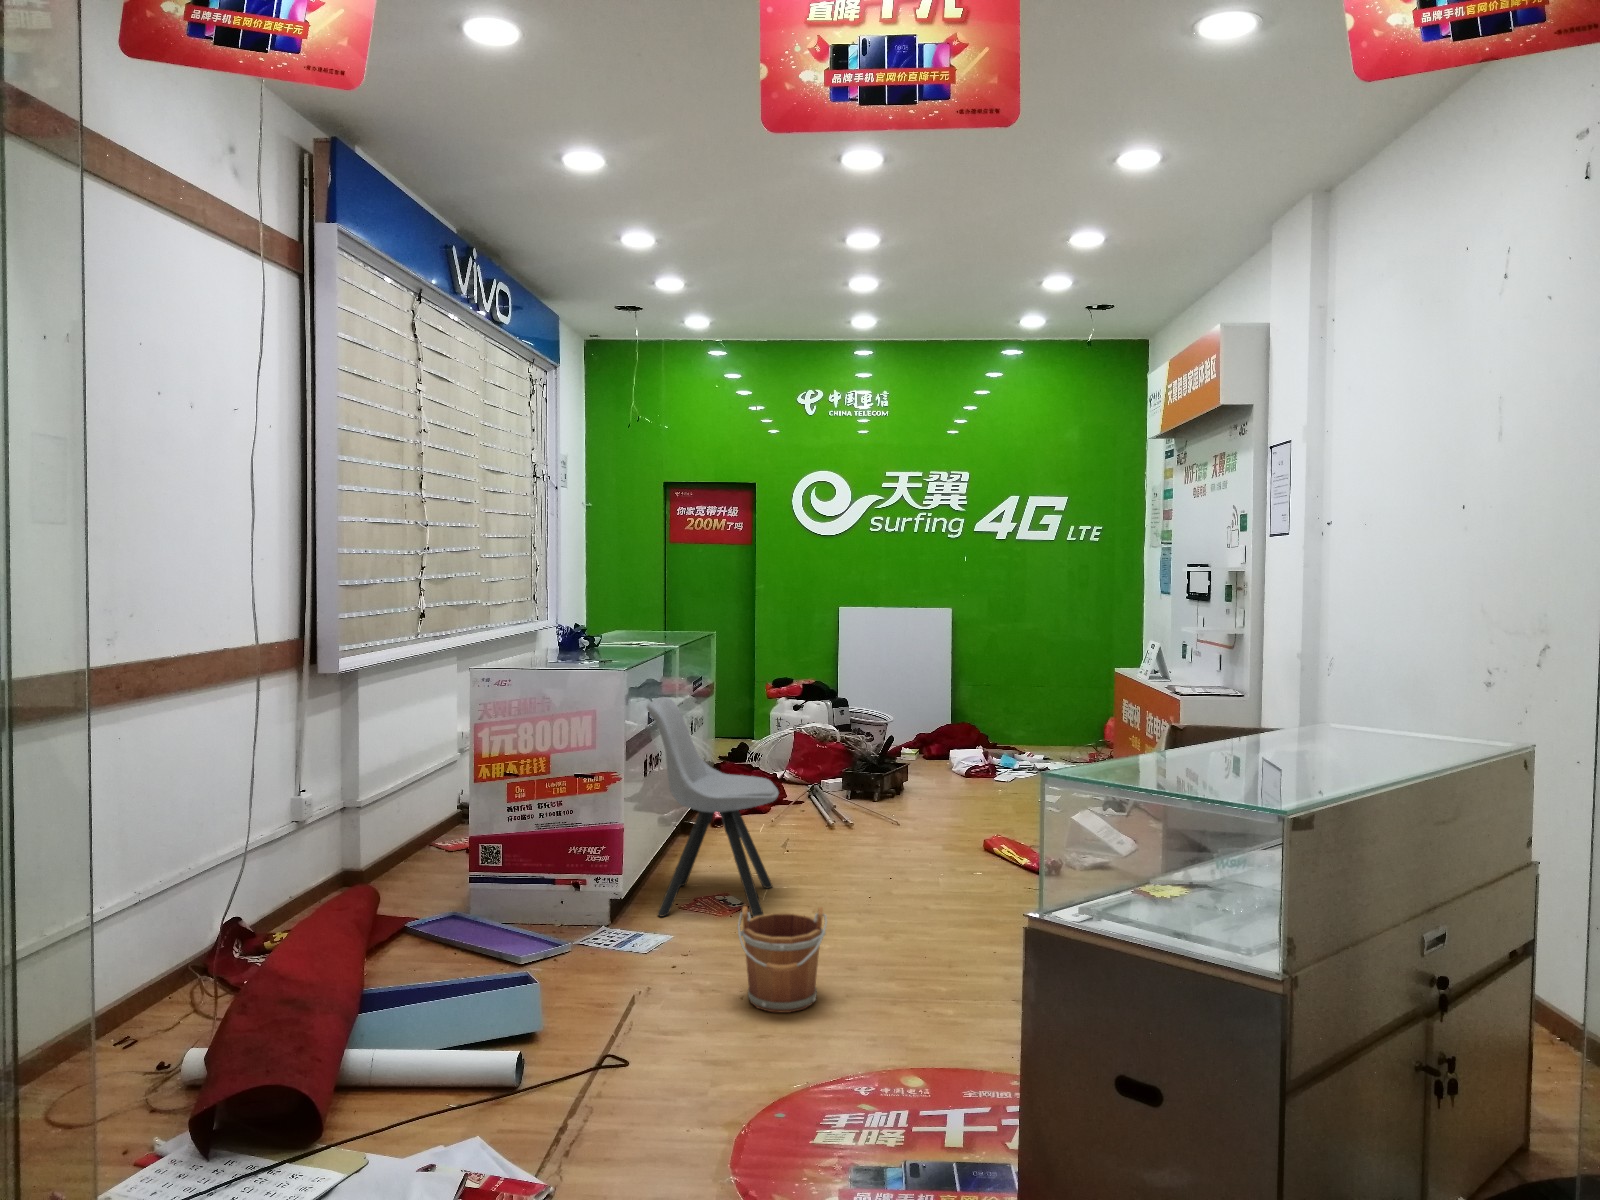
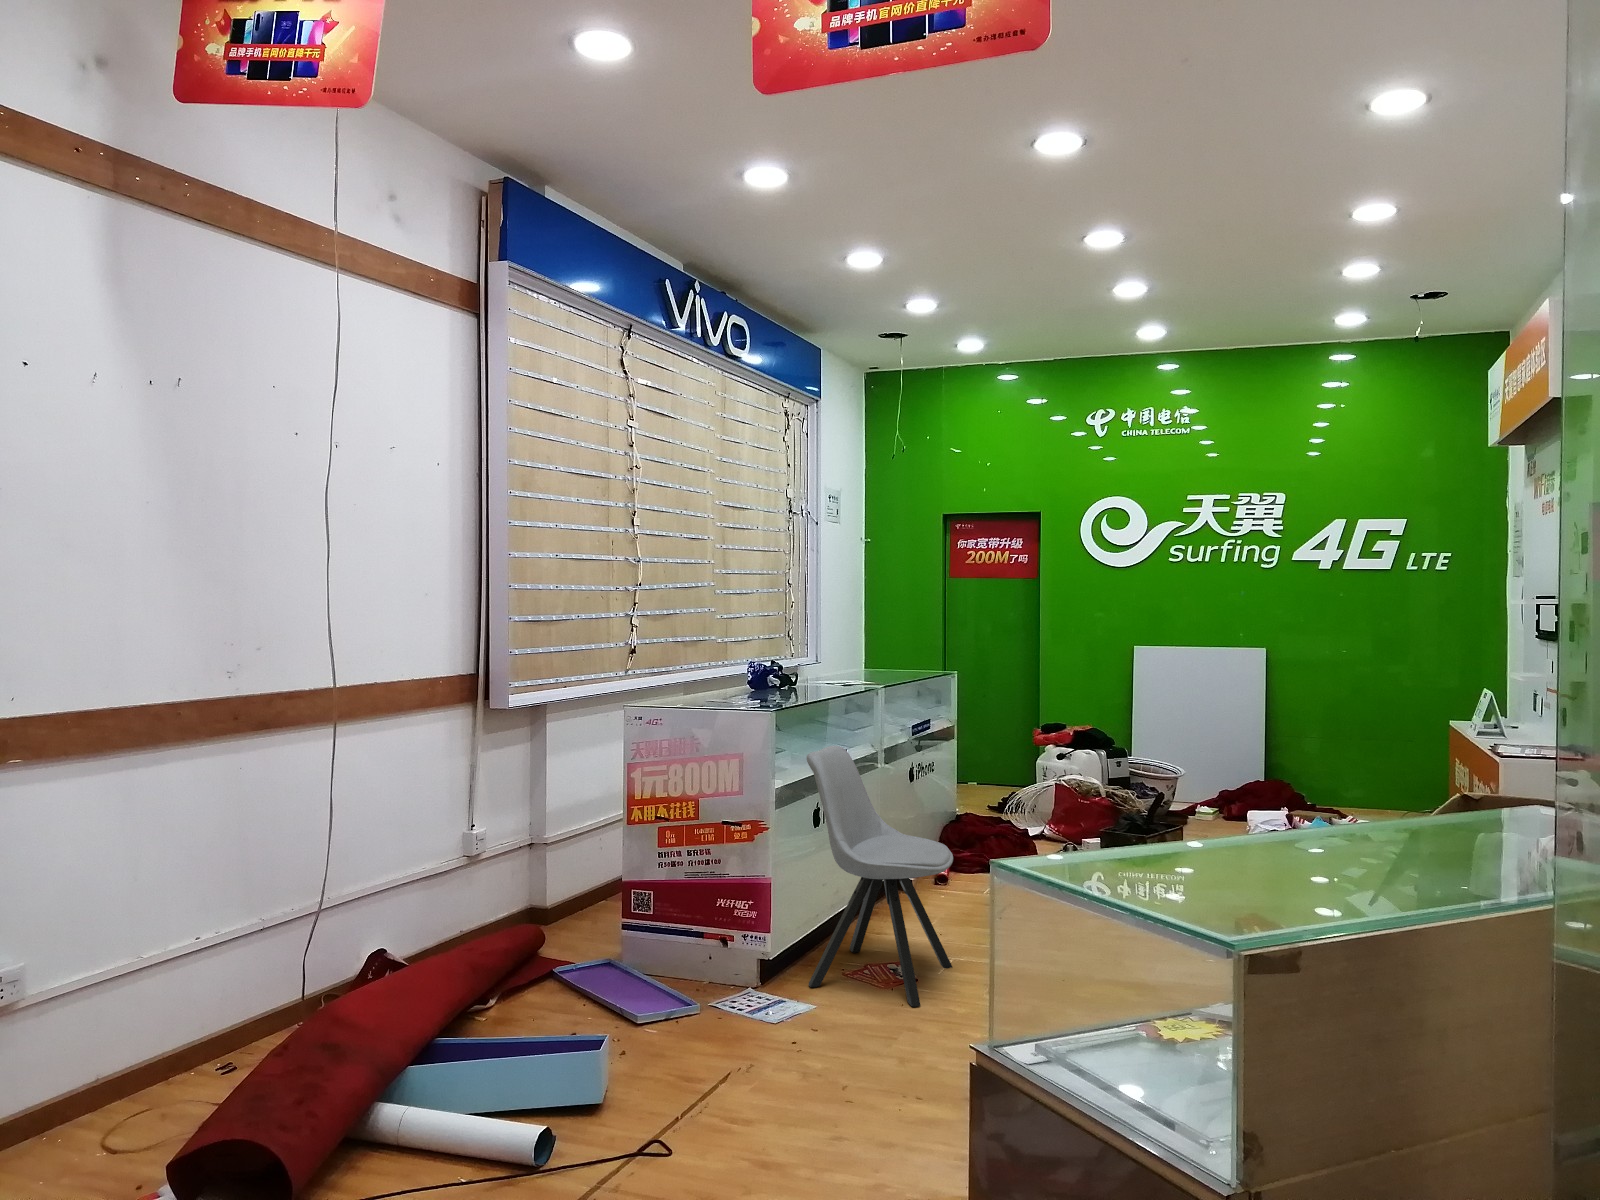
bucket: present [738,906,827,1013] -> none [827,1002,931,1139]

